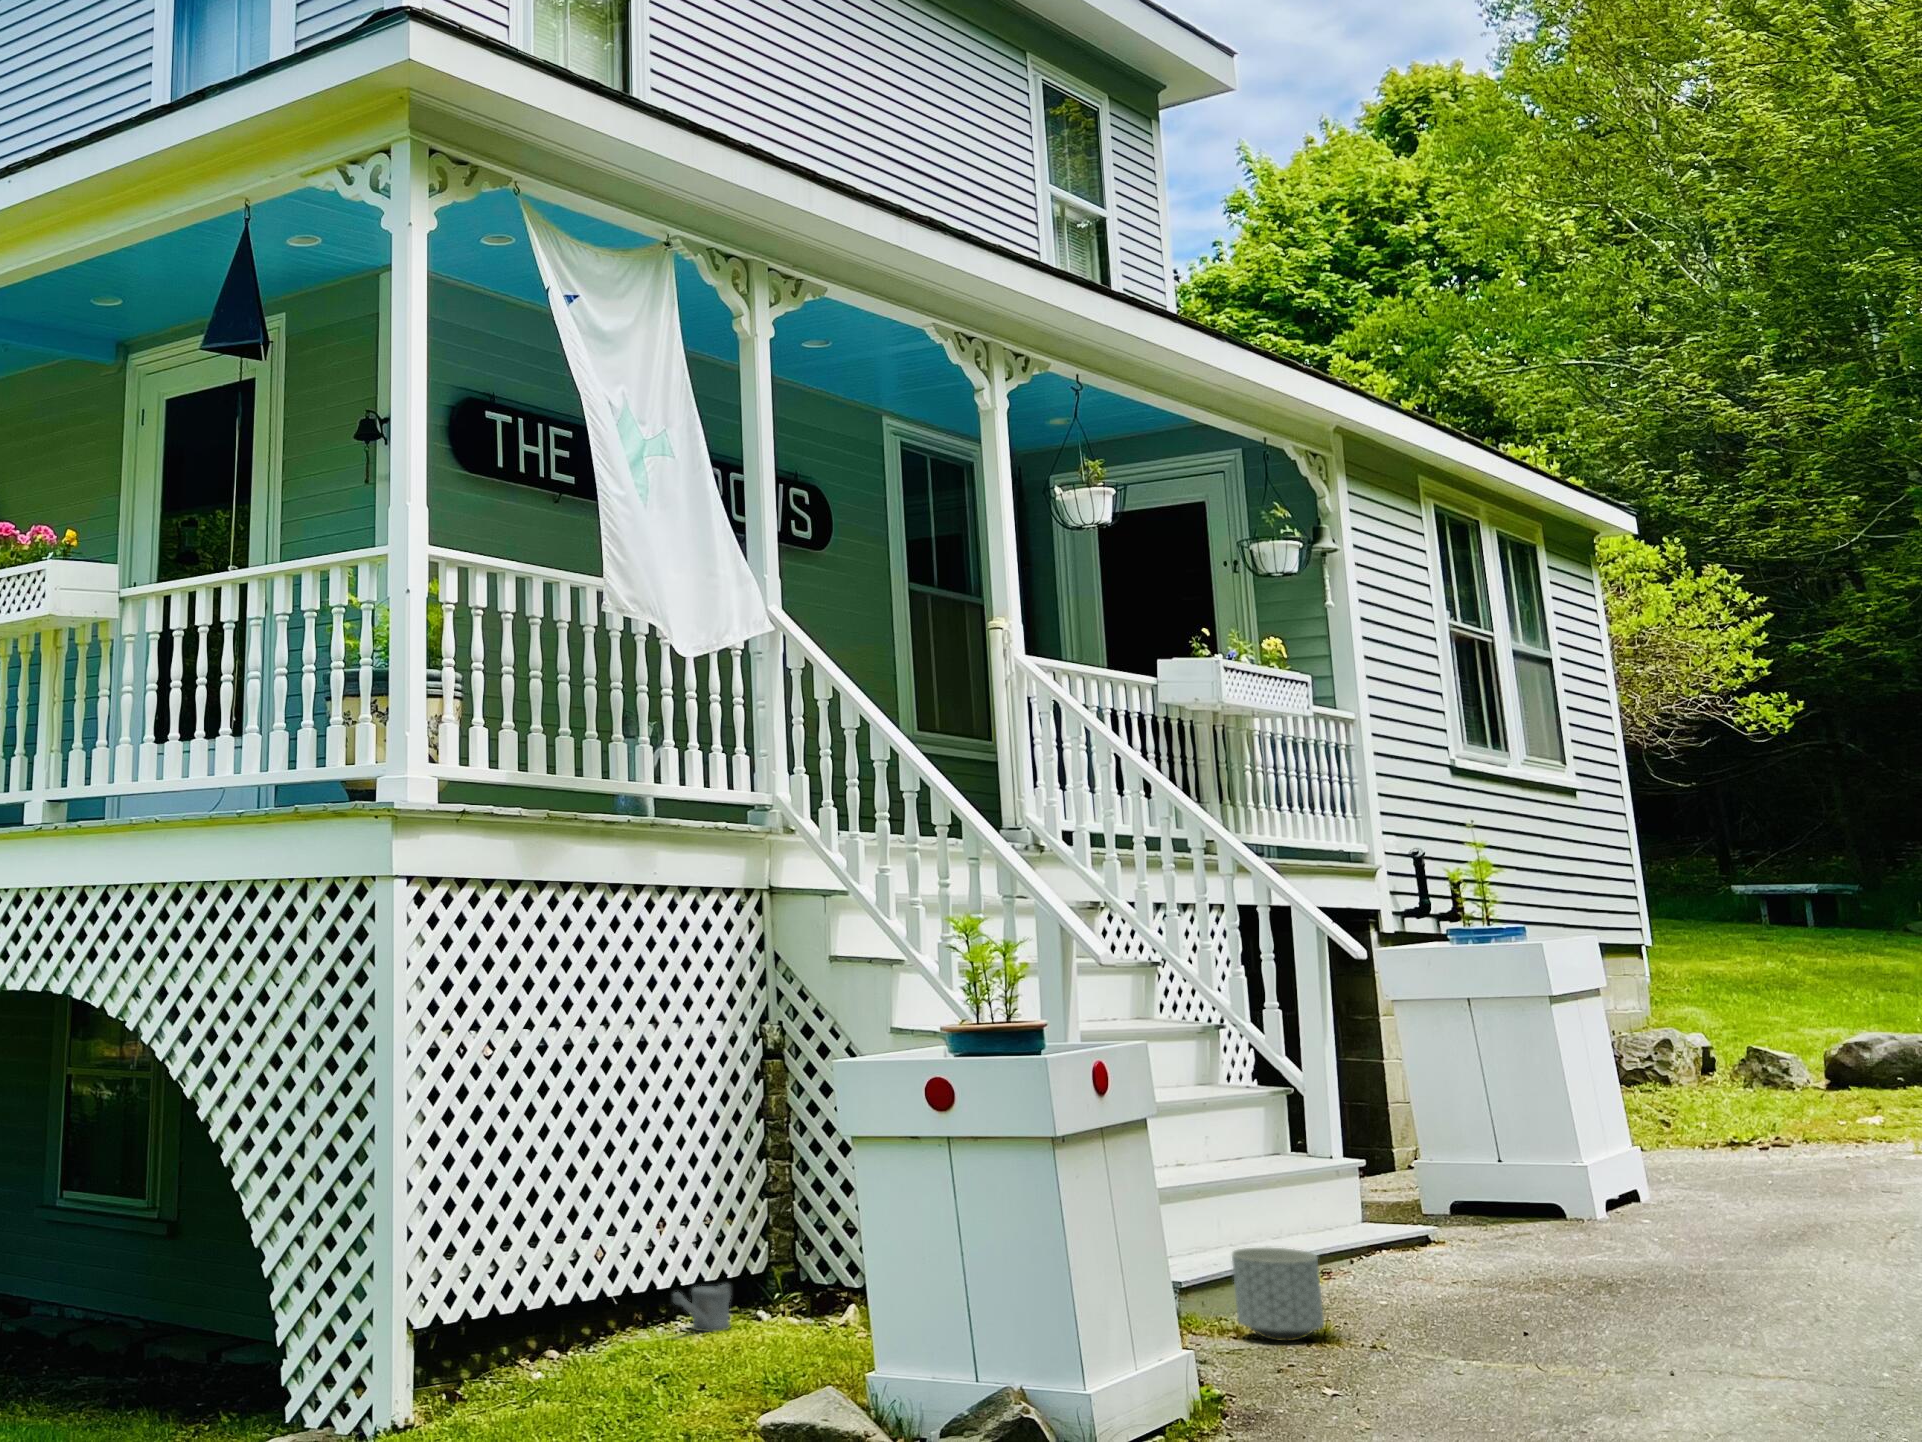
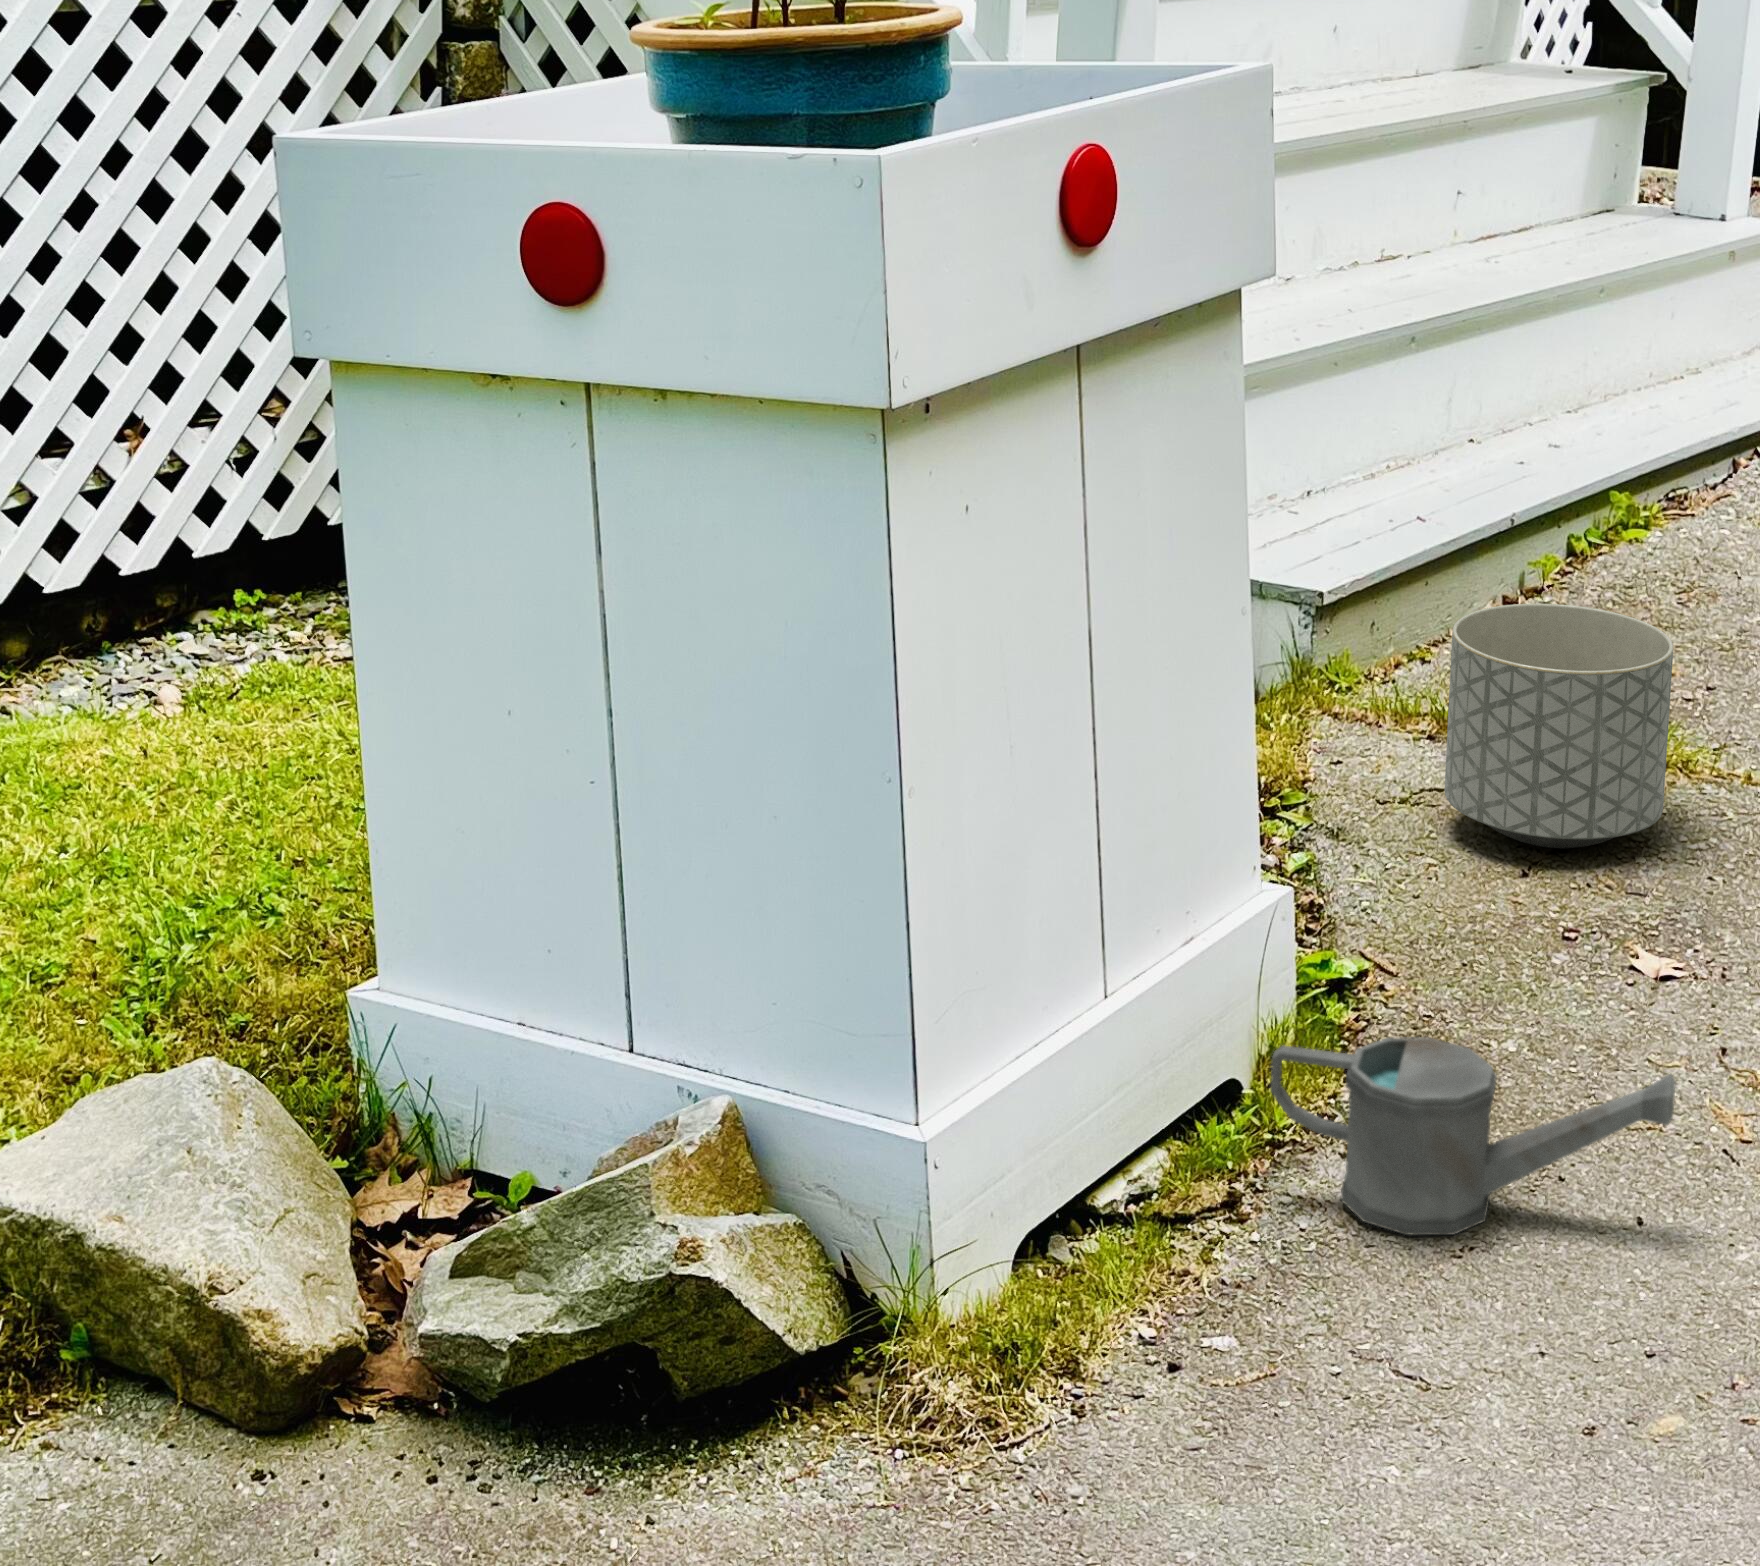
watering can: present [673,1284,731,1332] -> present [1270,1037,1675,1235]

